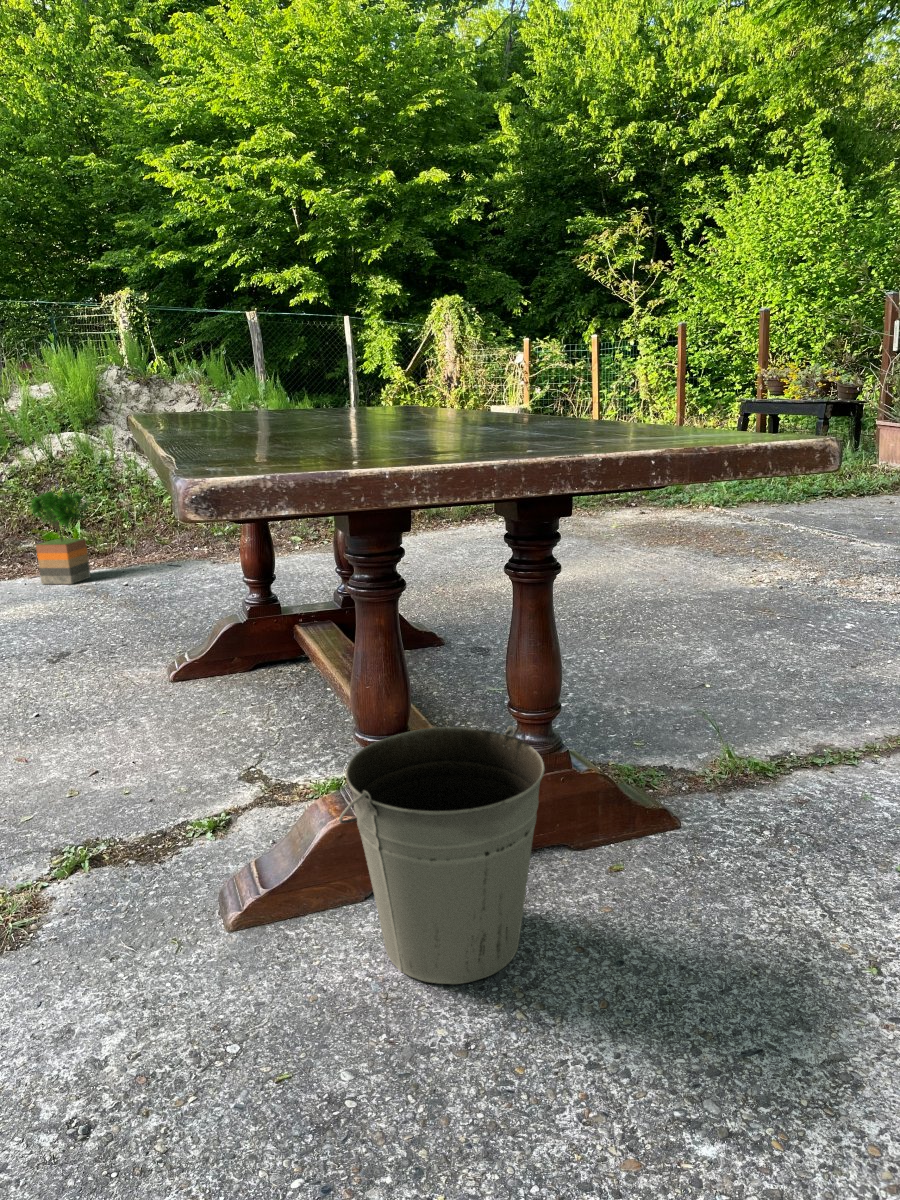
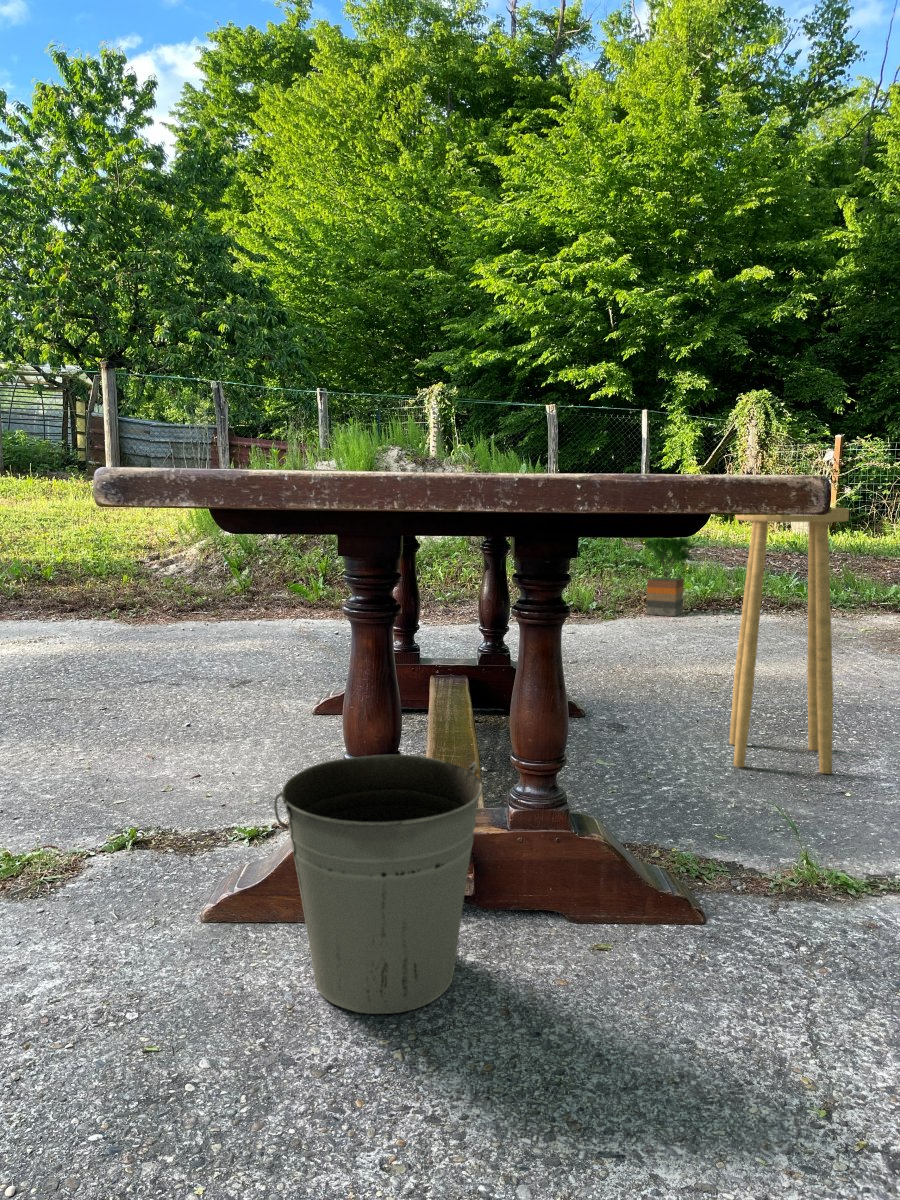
stool: none [593,439,695,678] -> present [729,508,849,774]
potted tree: present [30,492,91,584] -> present [645,538,694,616]

